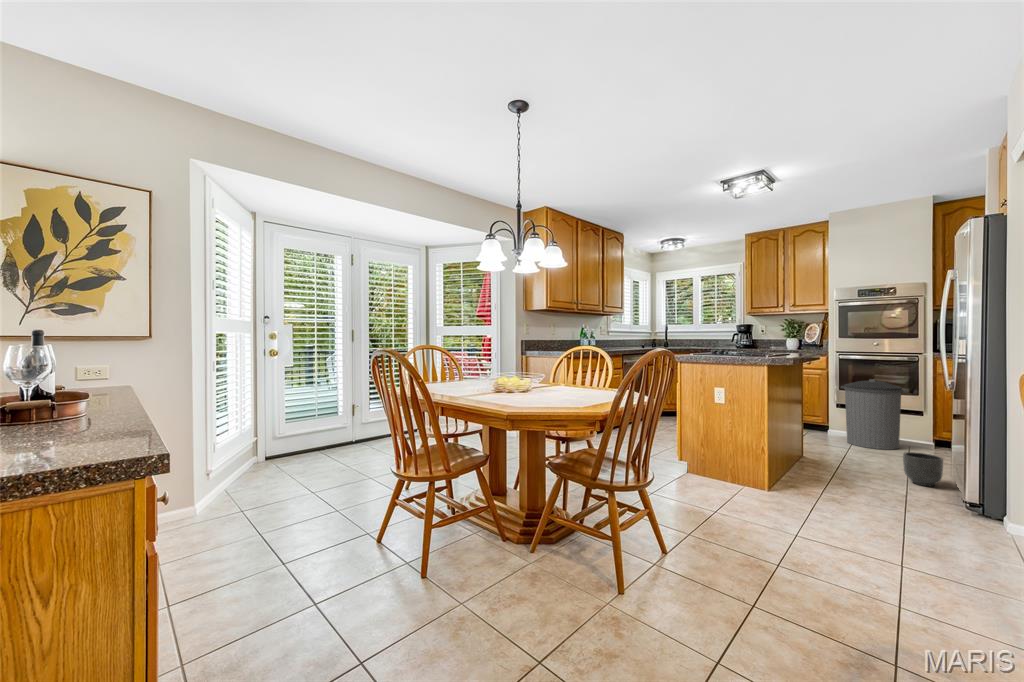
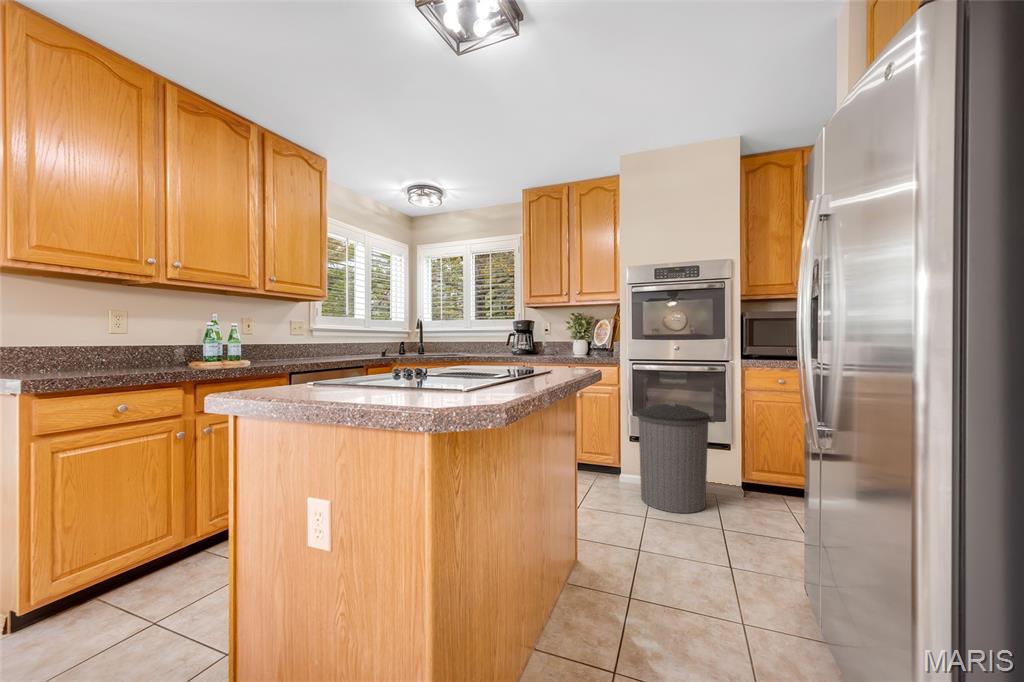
planter: present [903,452,943,486] -> none [732,562,799,643]

